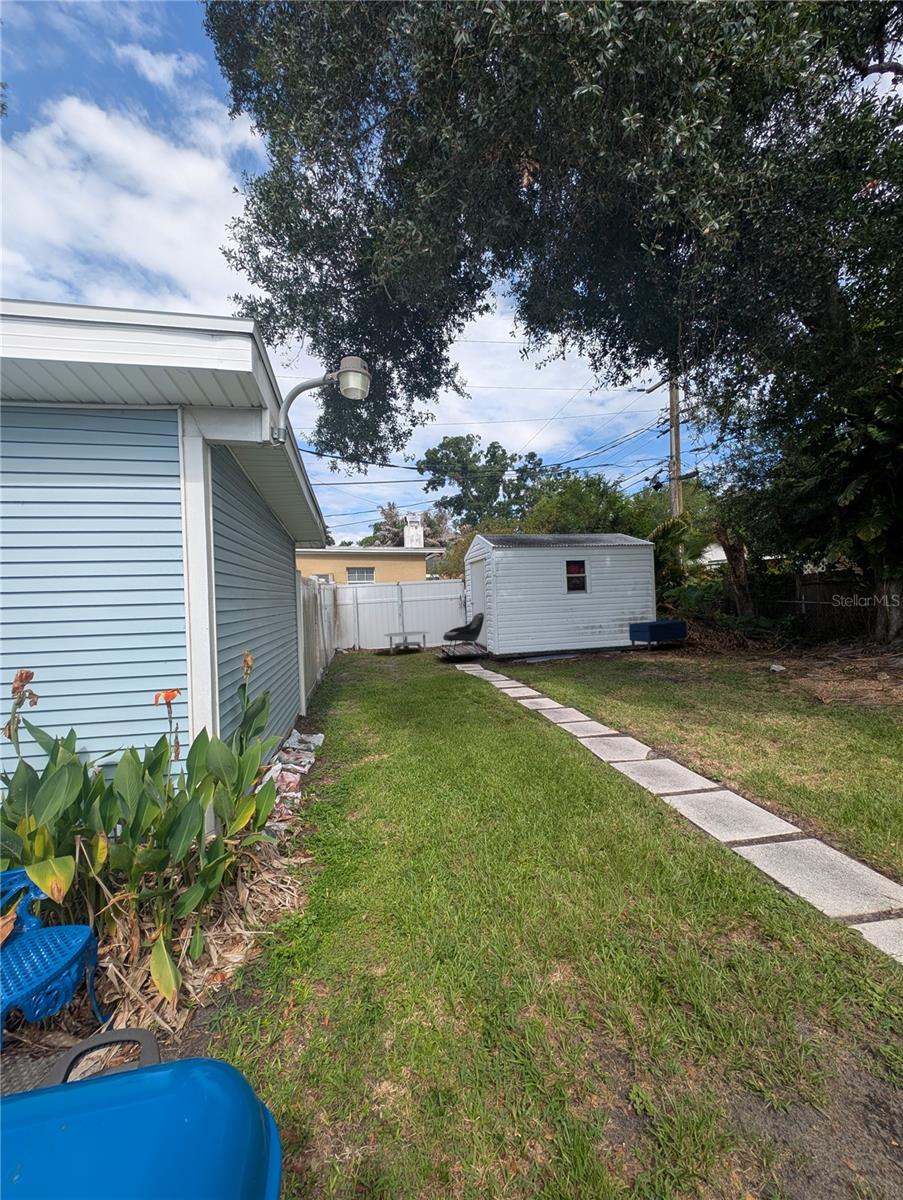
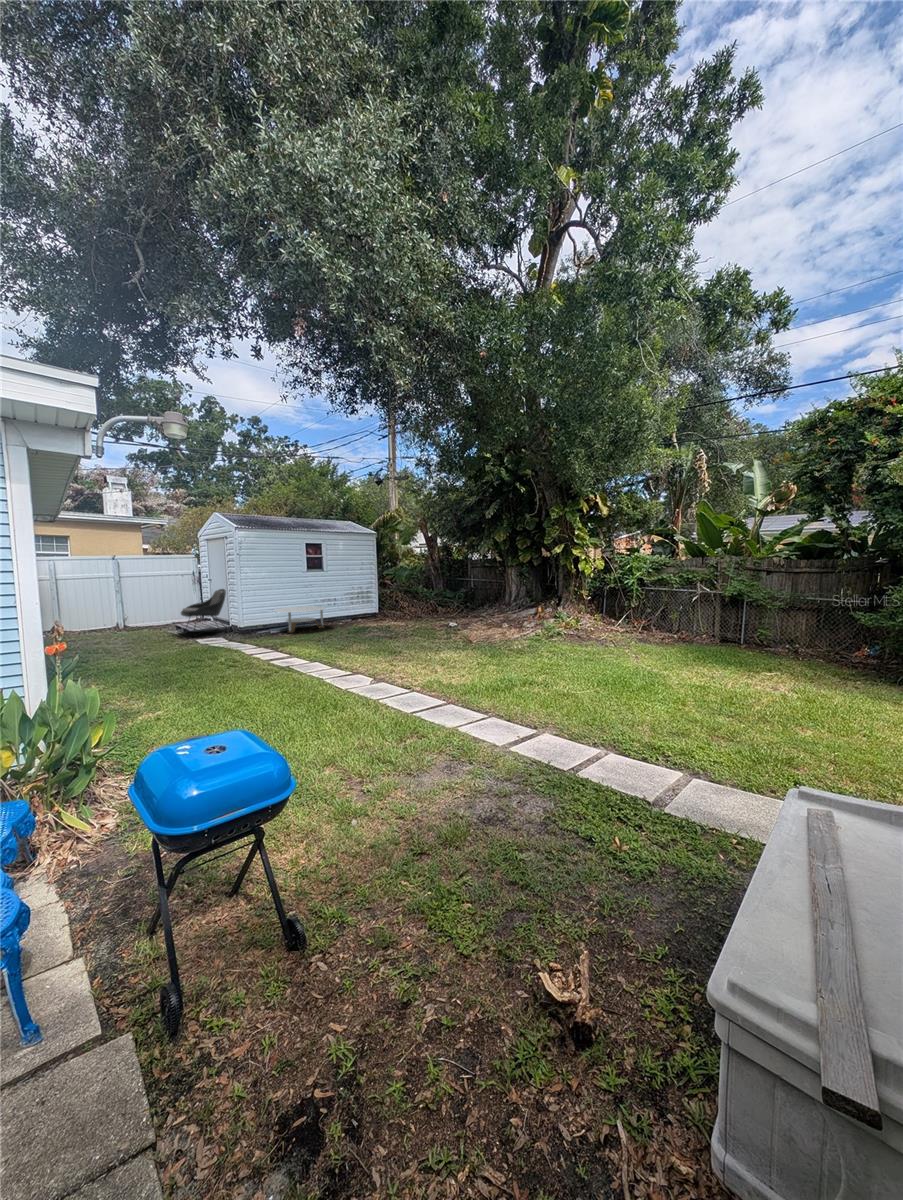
bench: present [629,620,687,650] -> none [357,594,400,618]
round table: present [384,632,429,655] -> present [274,606,325,633]

